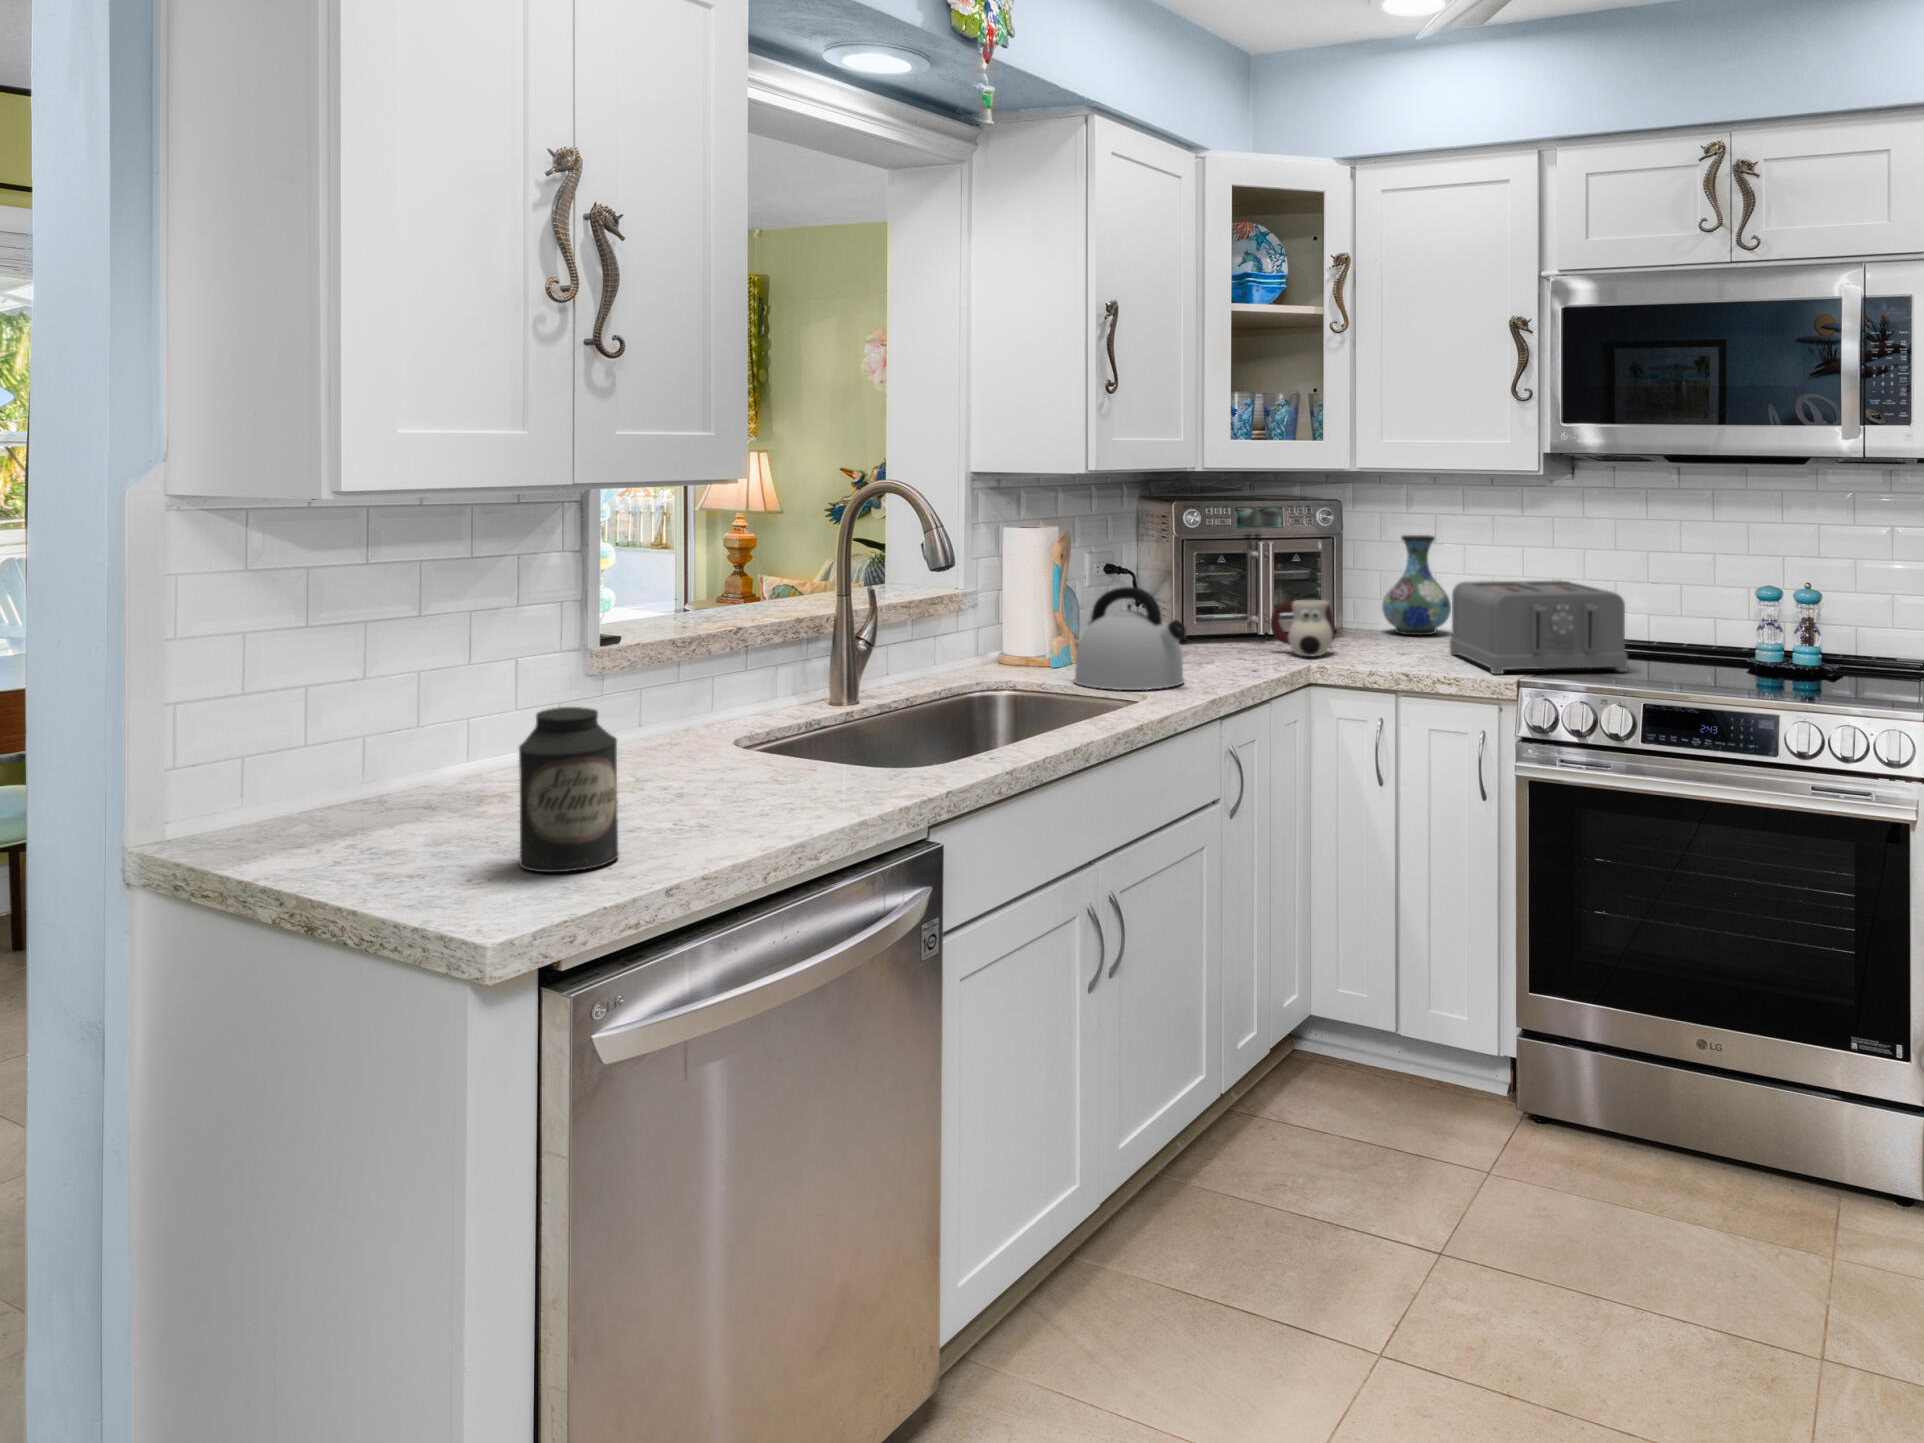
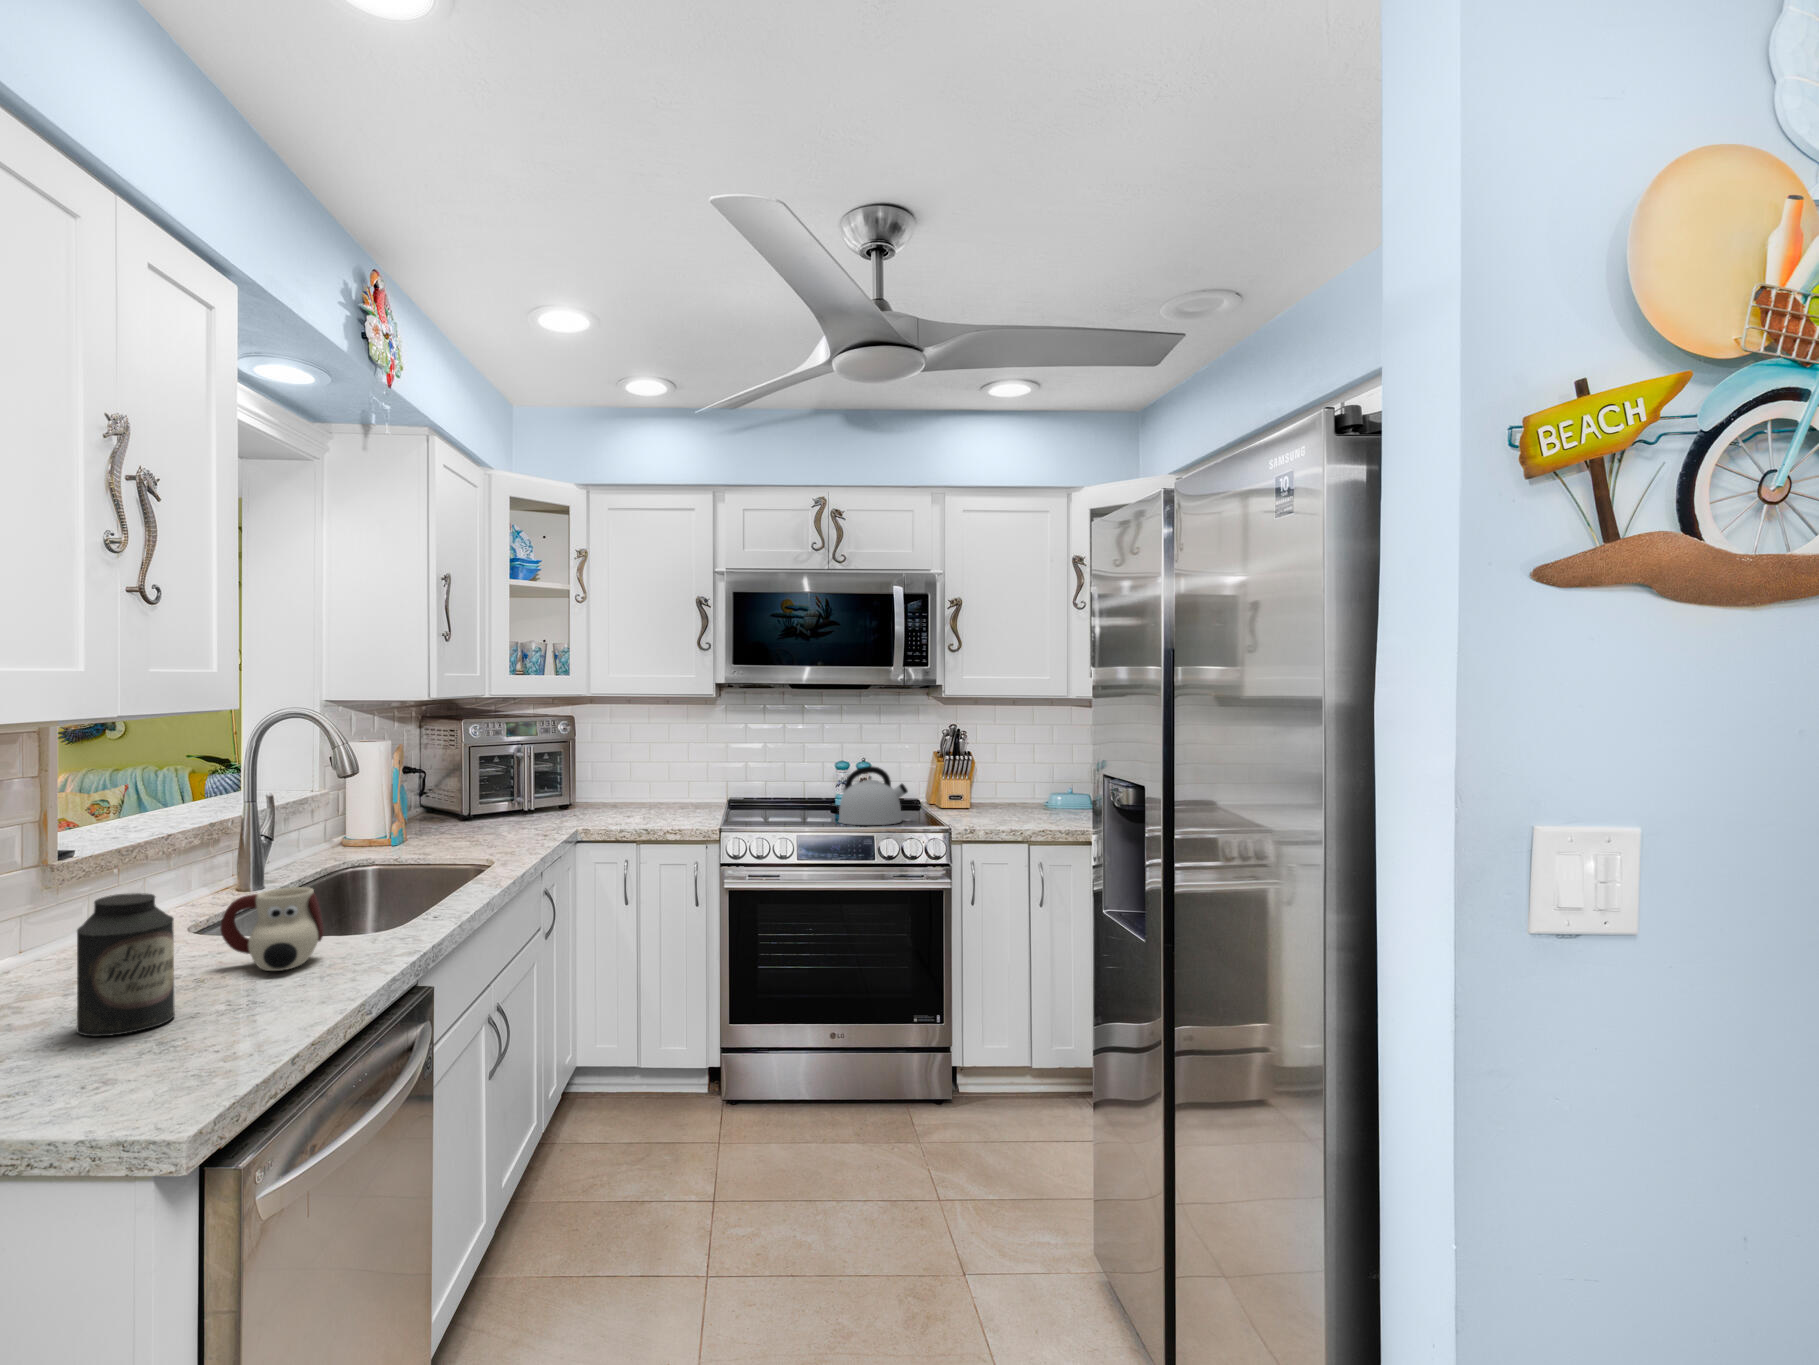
vase: present [1382,535,1451,635] -> none [600,740,645,805]
toaster: present [1450,580,1627,674] -> none [658,764,775,824]
kettle: present [1074,587,1186,690] -> present [839,766,908,825]
mug: present [1270,600,1335,656] -> present [220,887,324,971]

